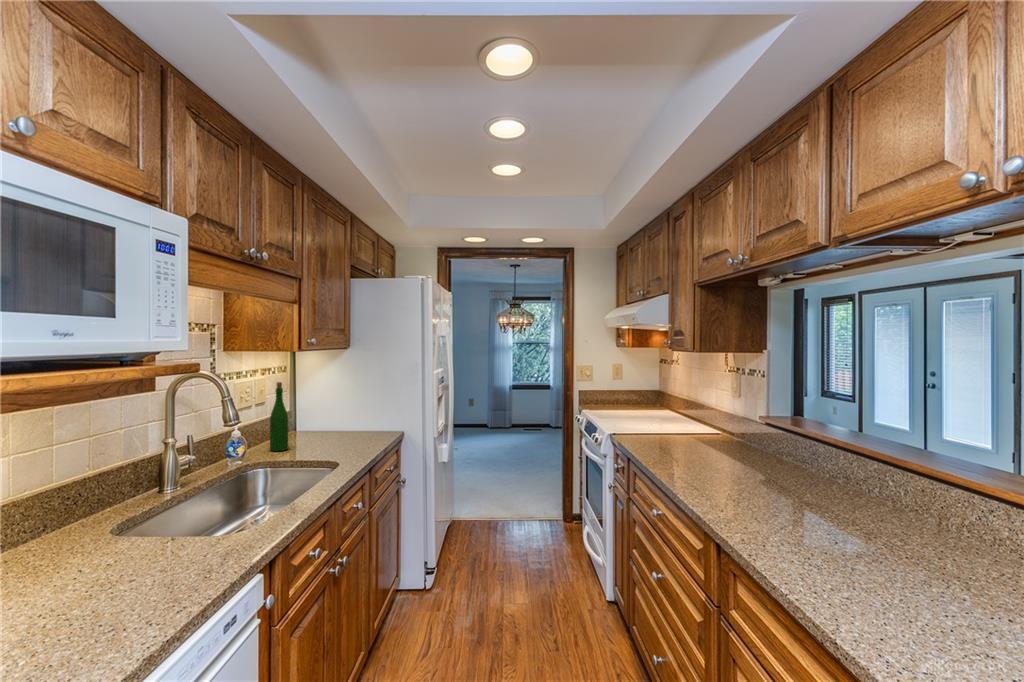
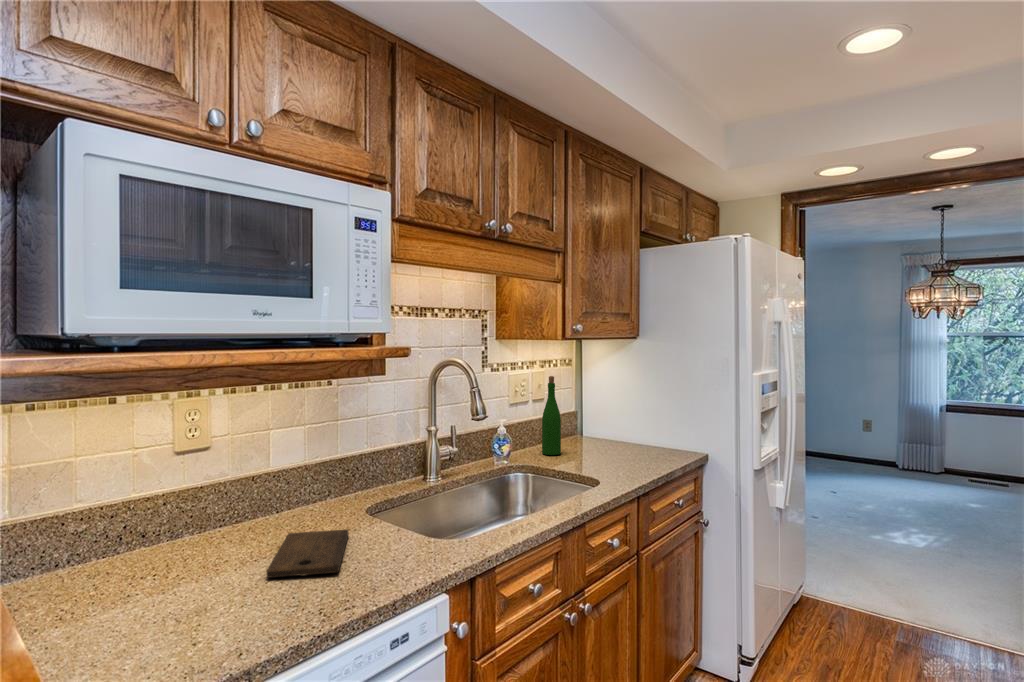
cutting board: none [38,549,145,615] -> present [267,530,349,578]

